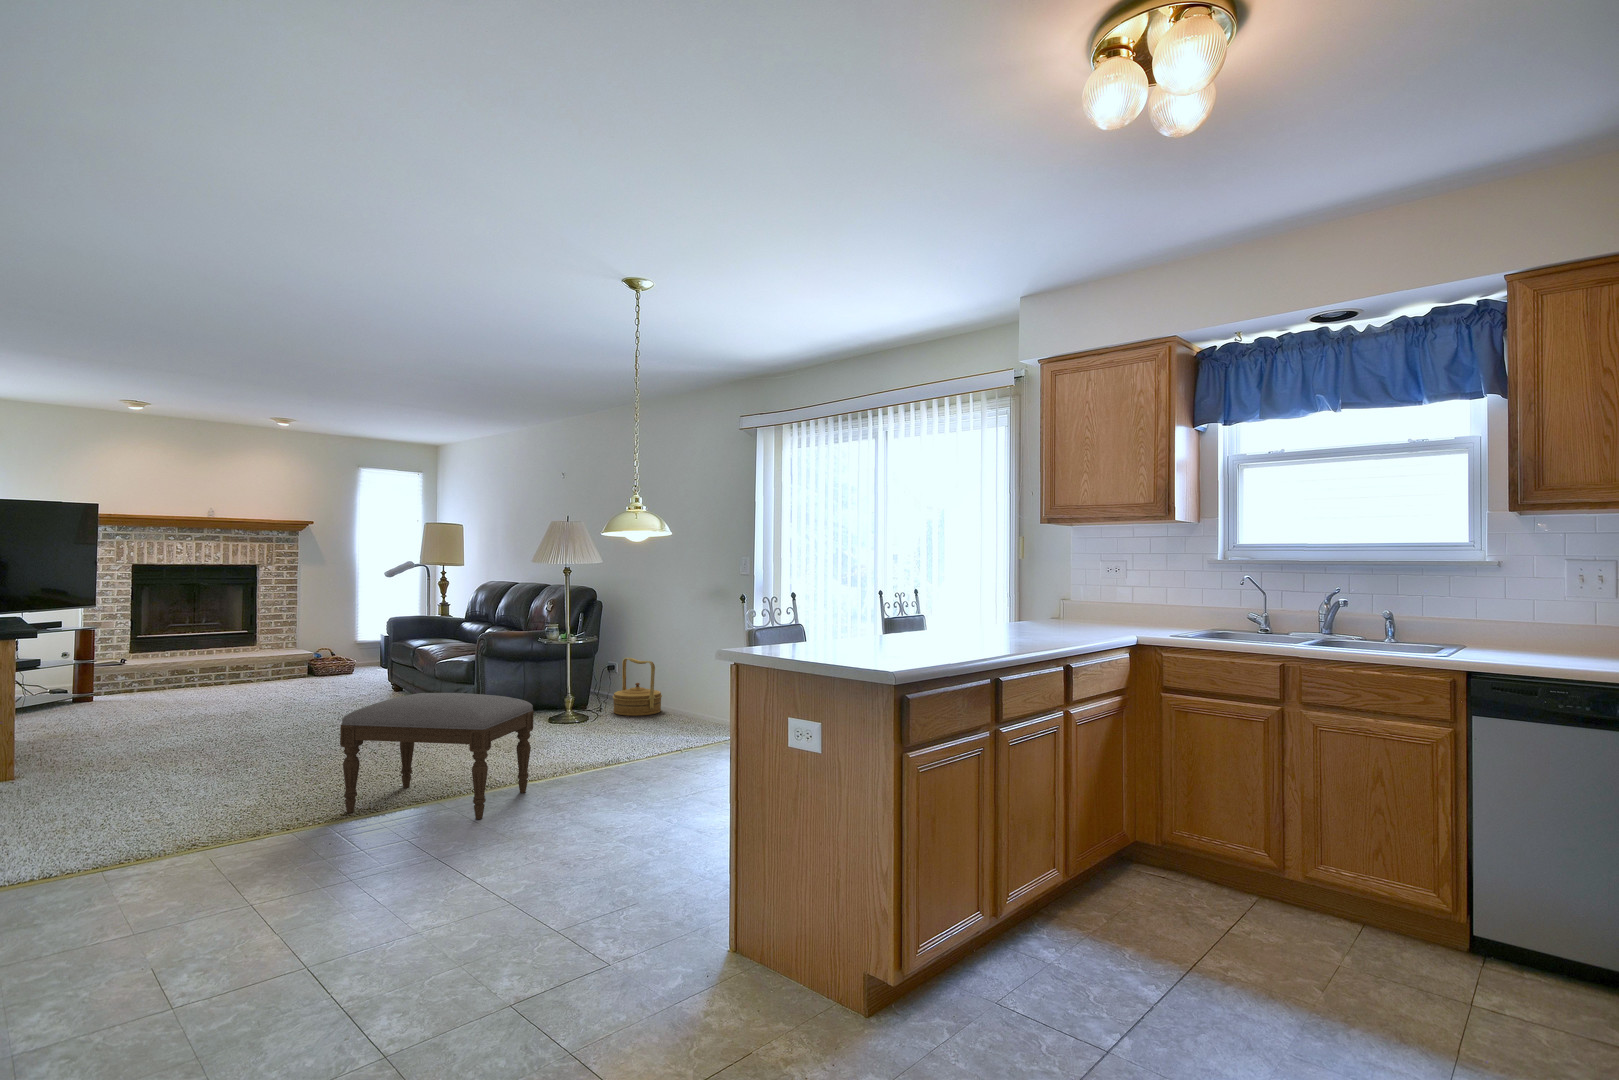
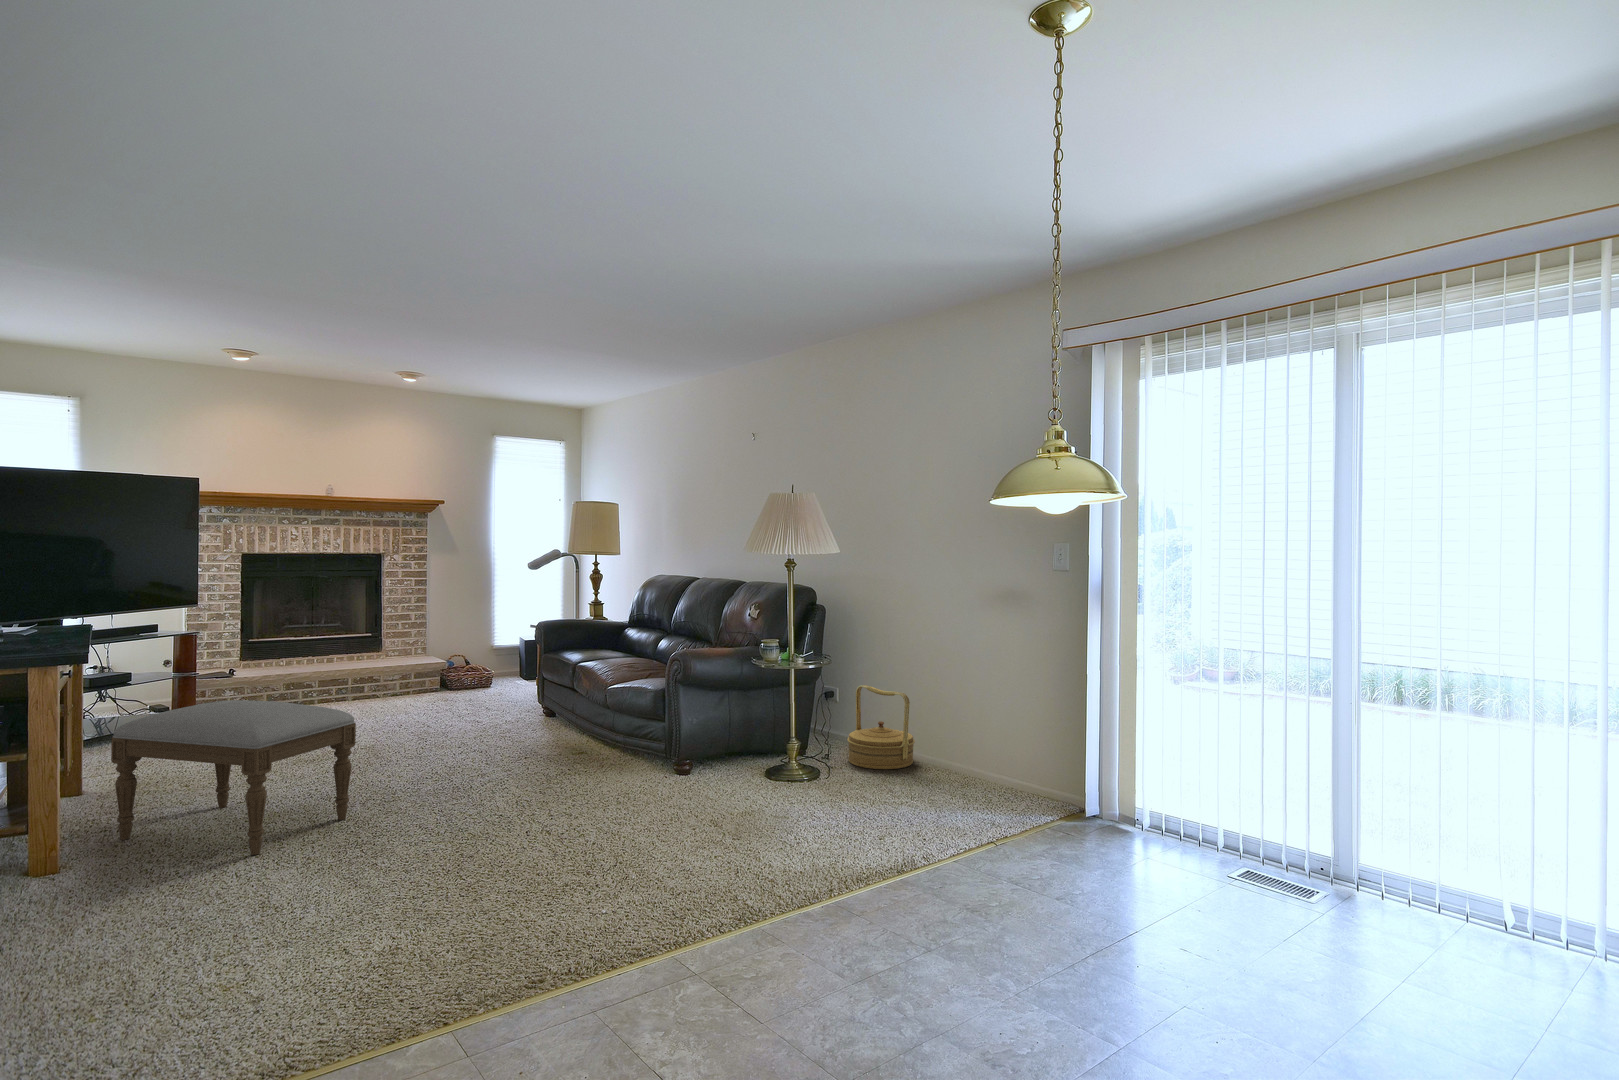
ottoman: present [340,693,534,819] -> present [111,700,356,855]

